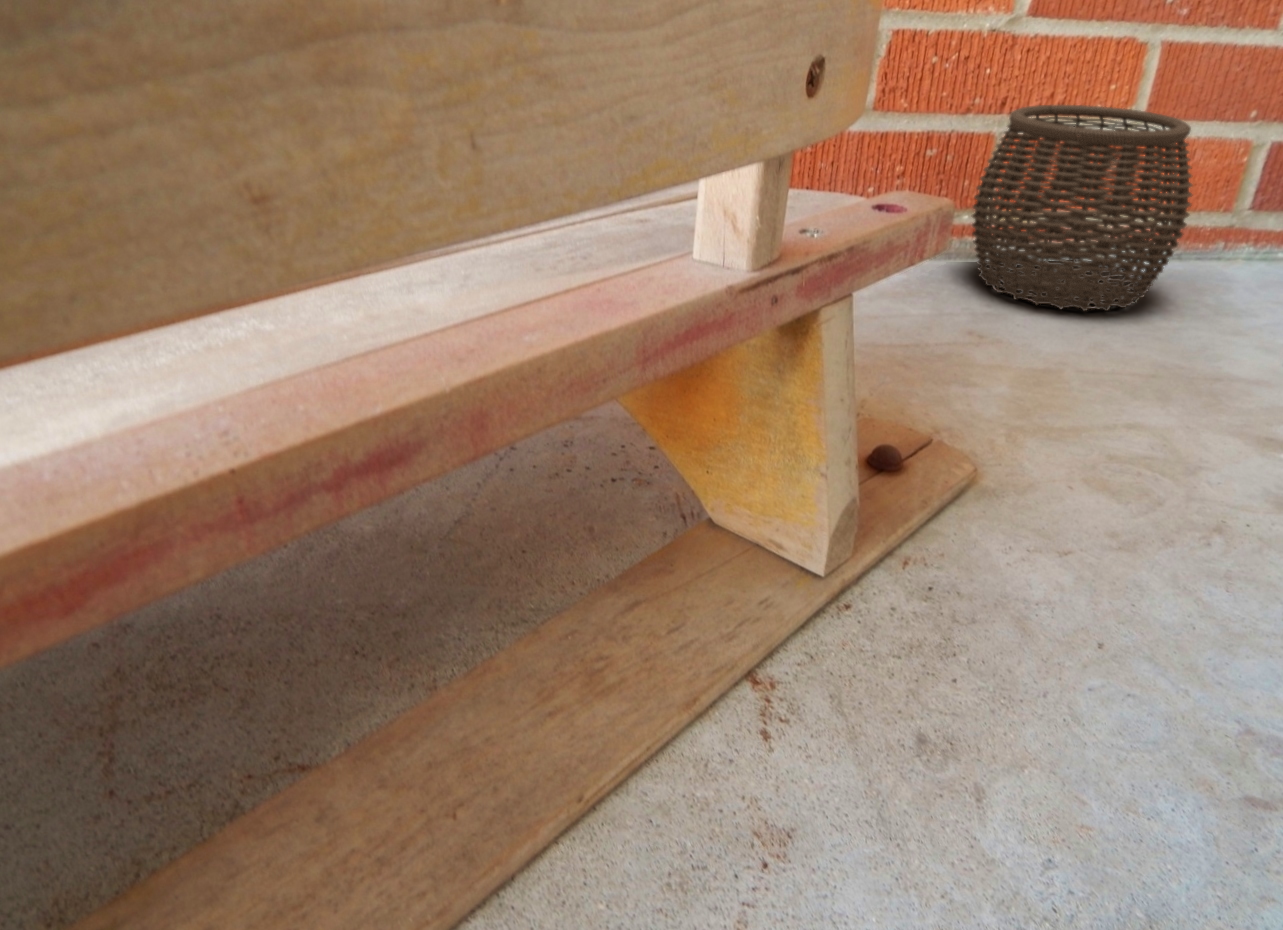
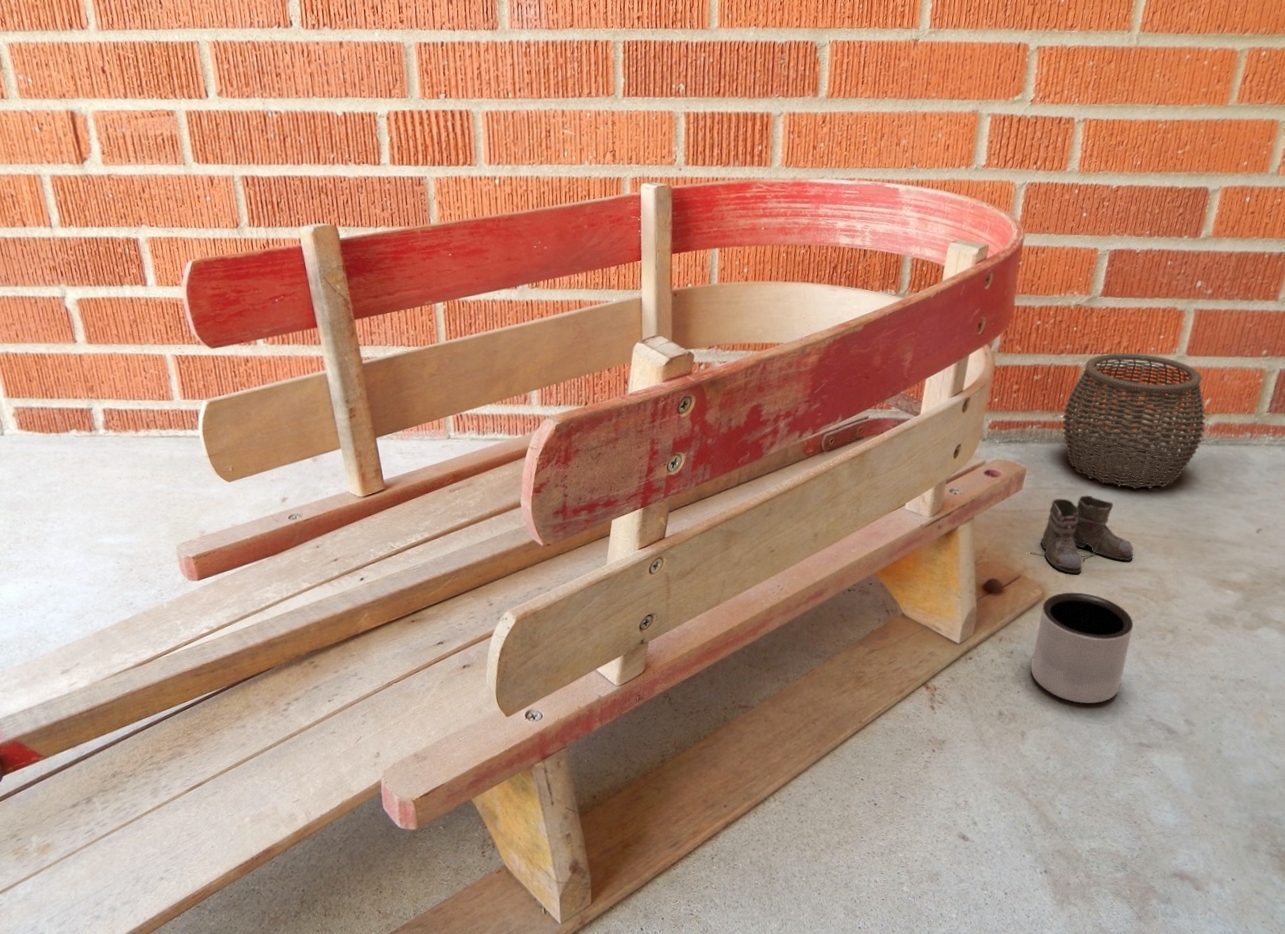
boots: none [931,304,1110,437] -> present [1041,496,1133,573]
planter: none [971,459,1201,696] -> present [1031,593,1133,703]

